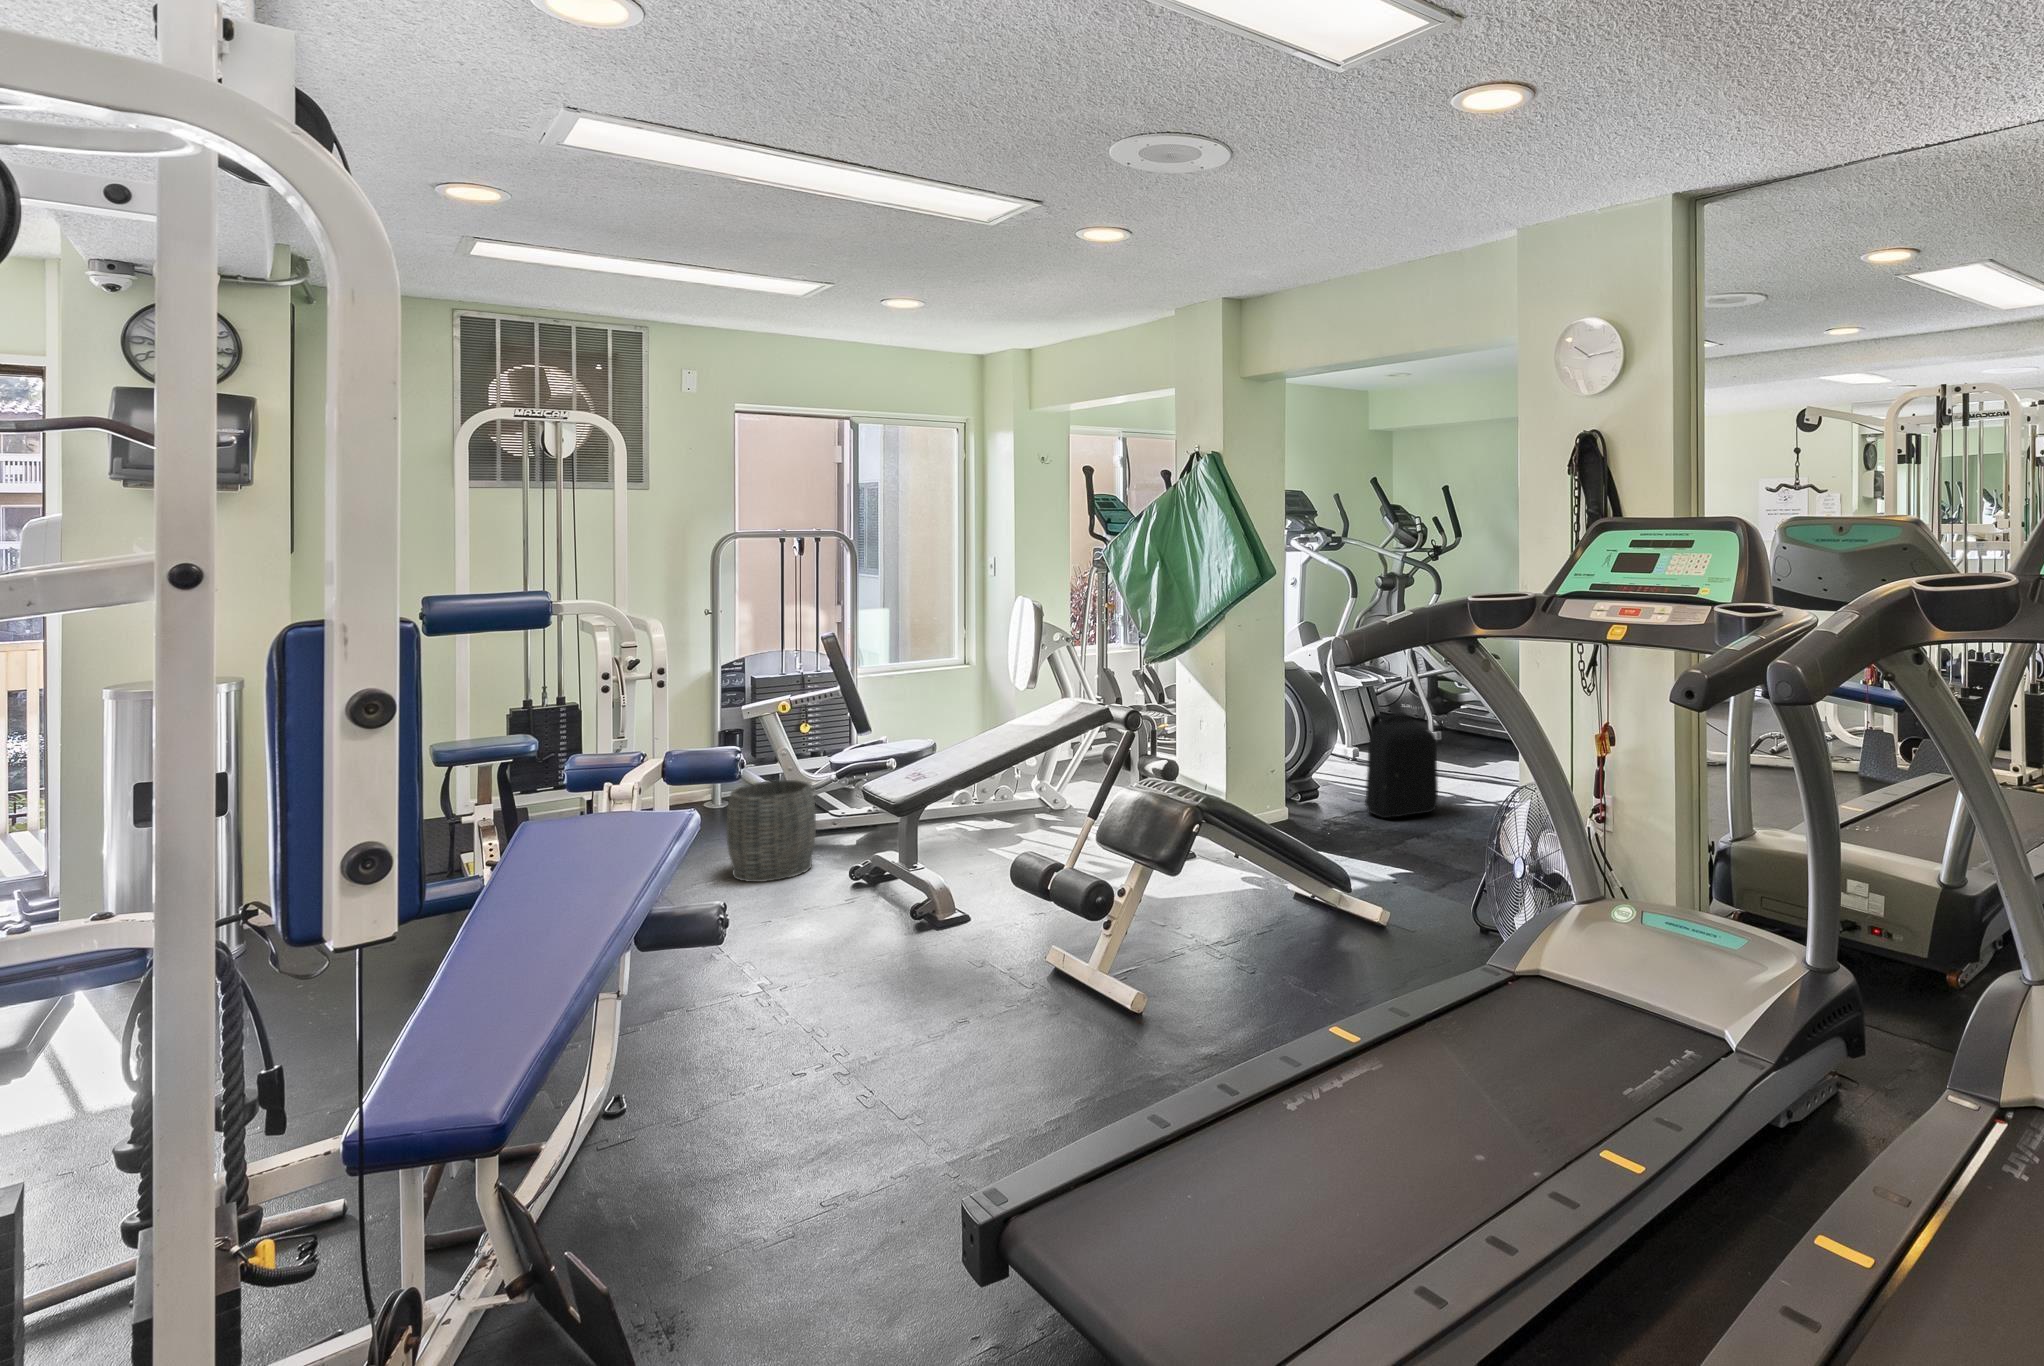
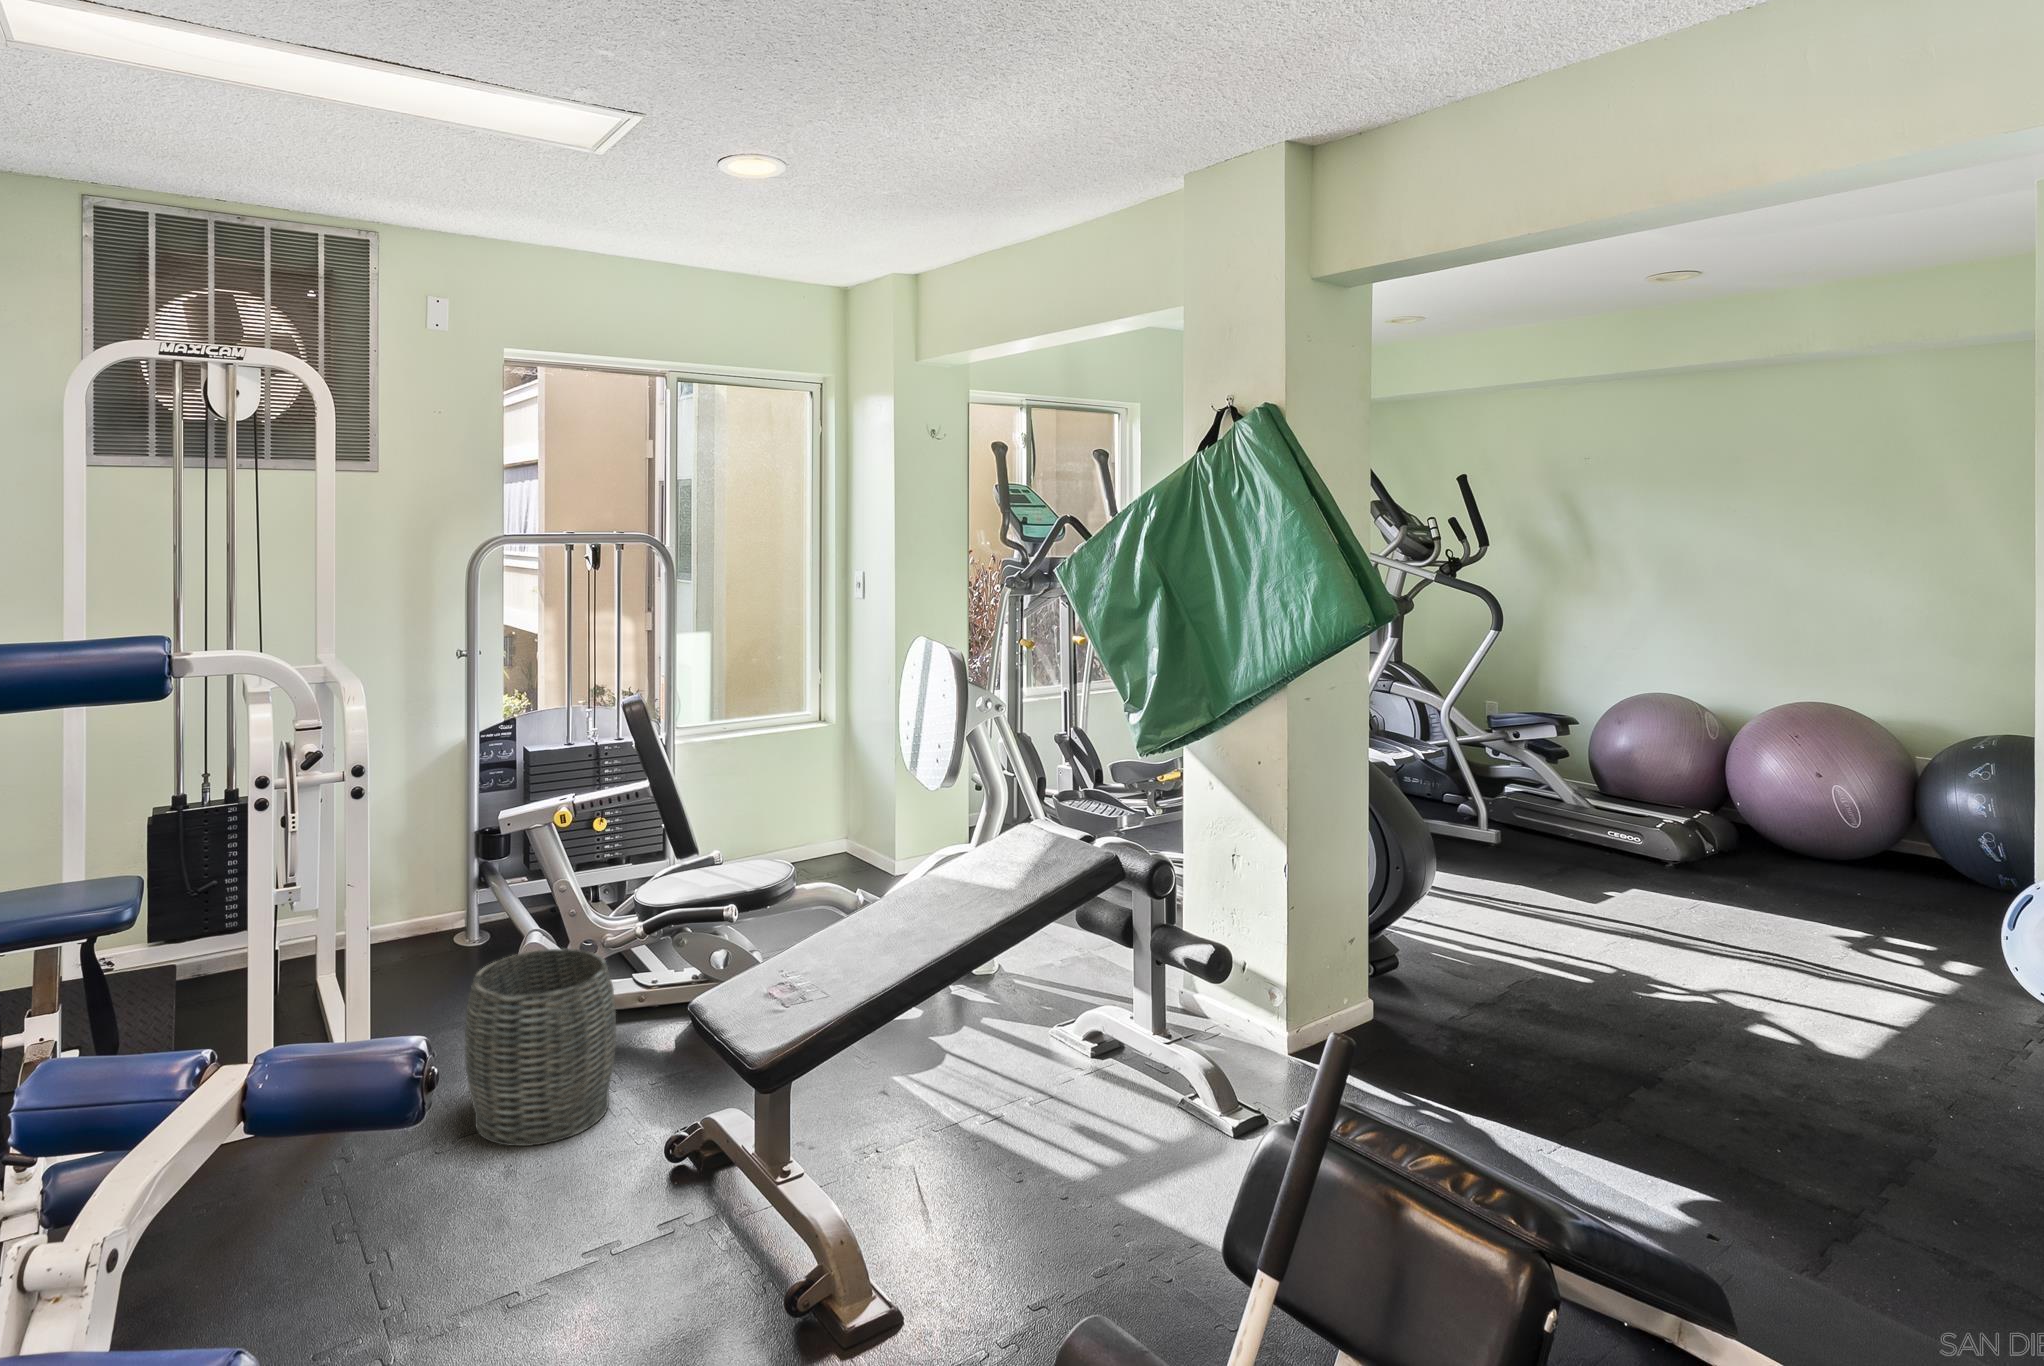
backpack: present [1365,712,1438,818] -> none [1490,830,1636,1016]

